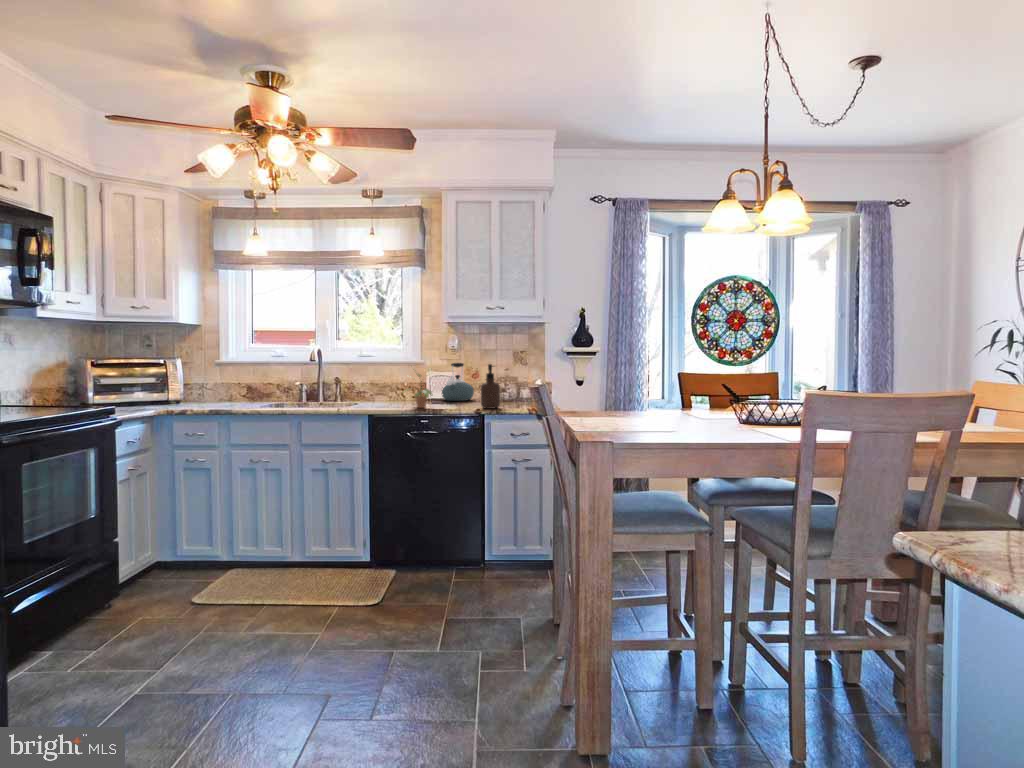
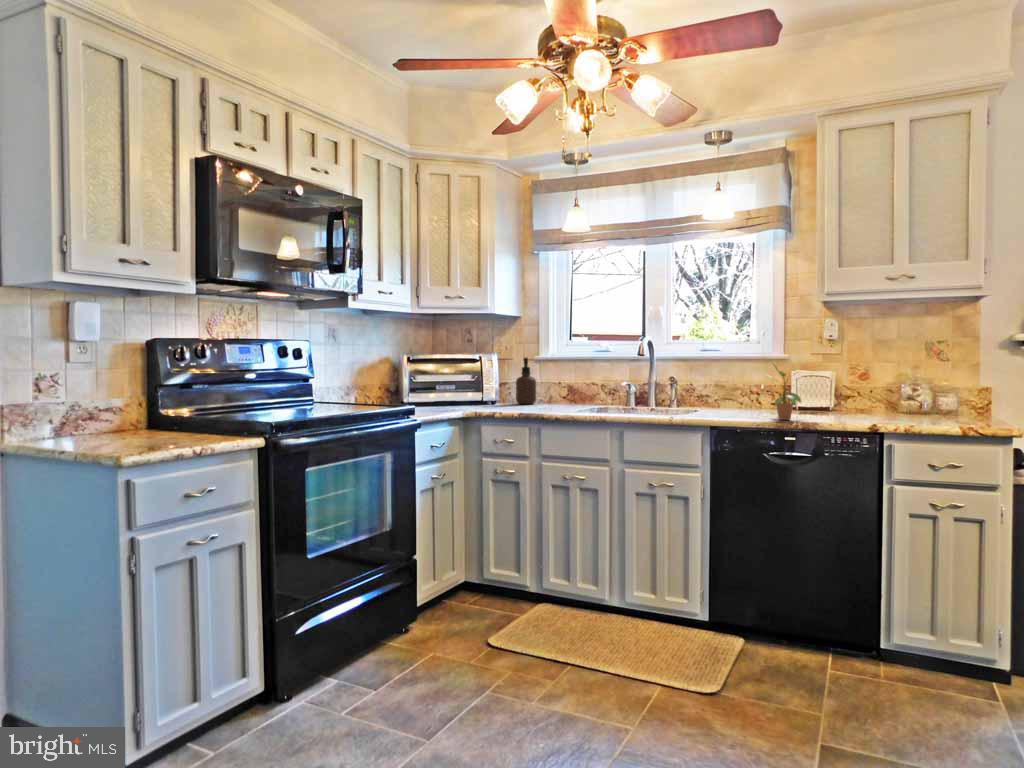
kettle: present [442,363,474,401] -> none [813,358,863,412]
soap dispenser: present [481,364,500,409] -> present [516,358,536,404]

